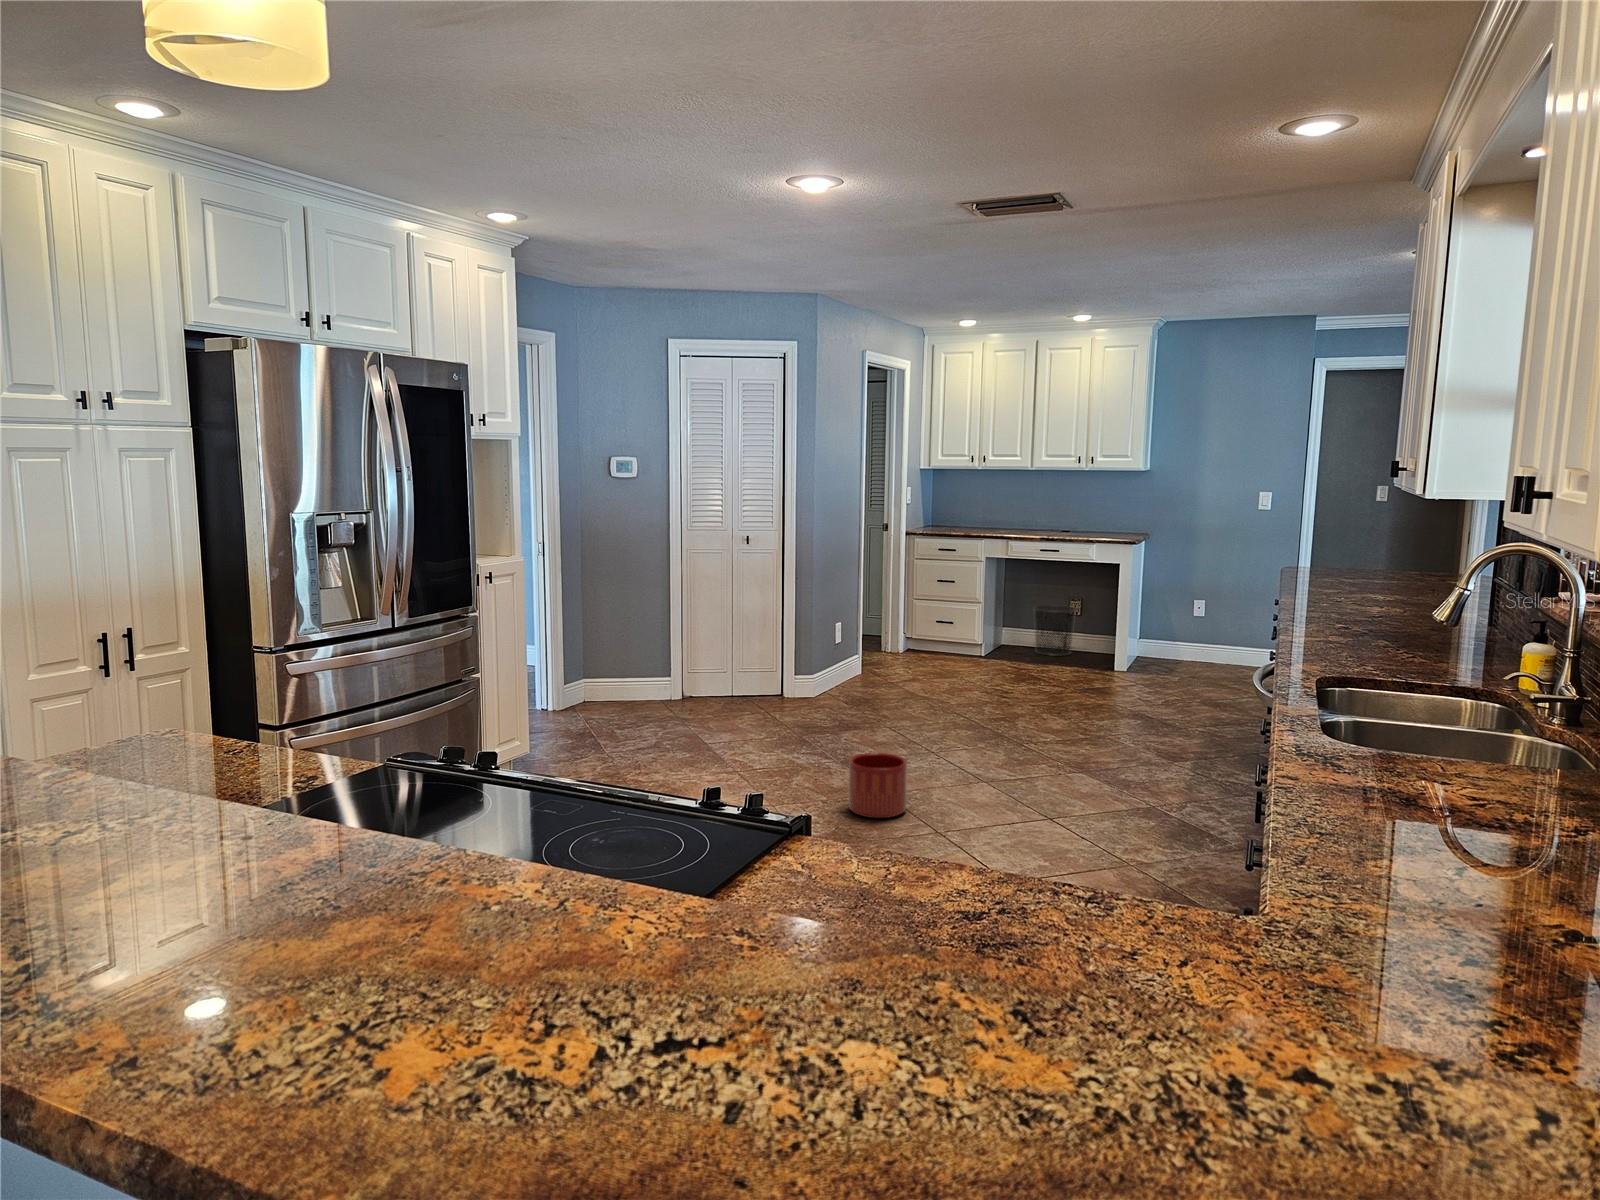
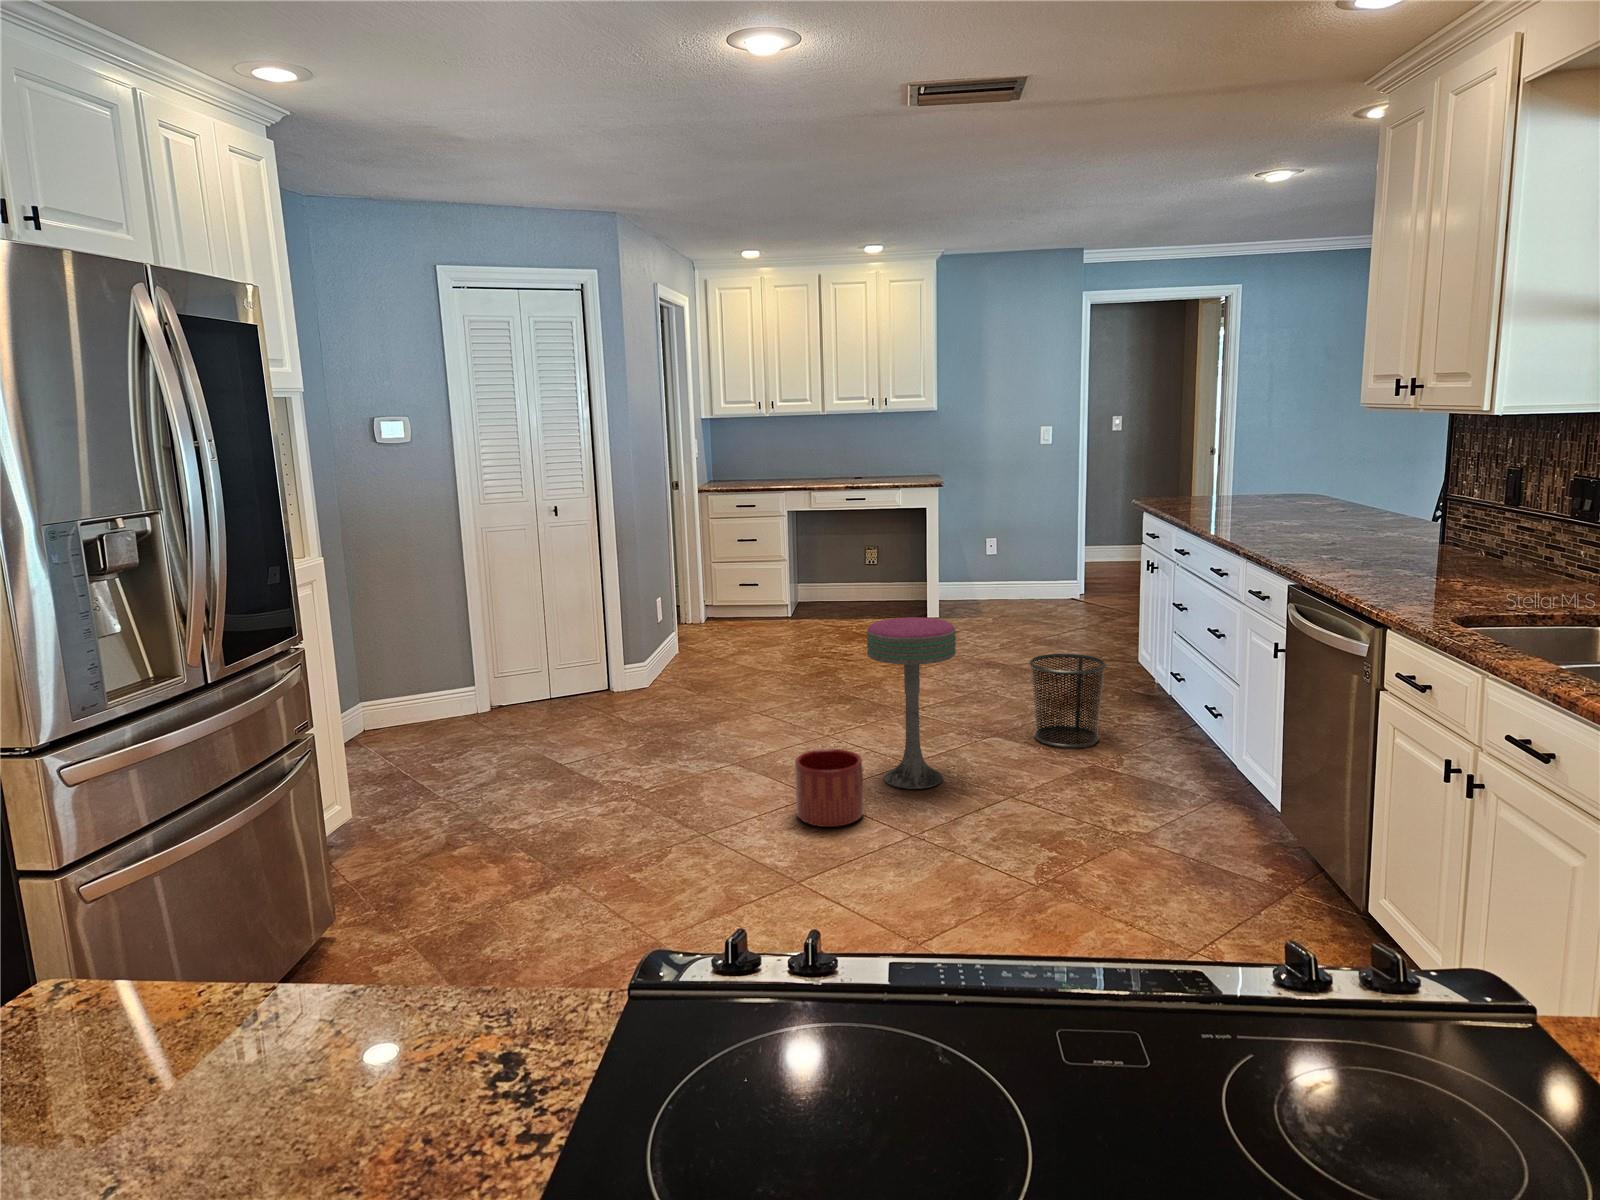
waste bin: present [1033,605,1076,656] -> present [1029,654,1106,748]
bar stool: none [936,650,1017,803] -> present [867,617,956,789]

